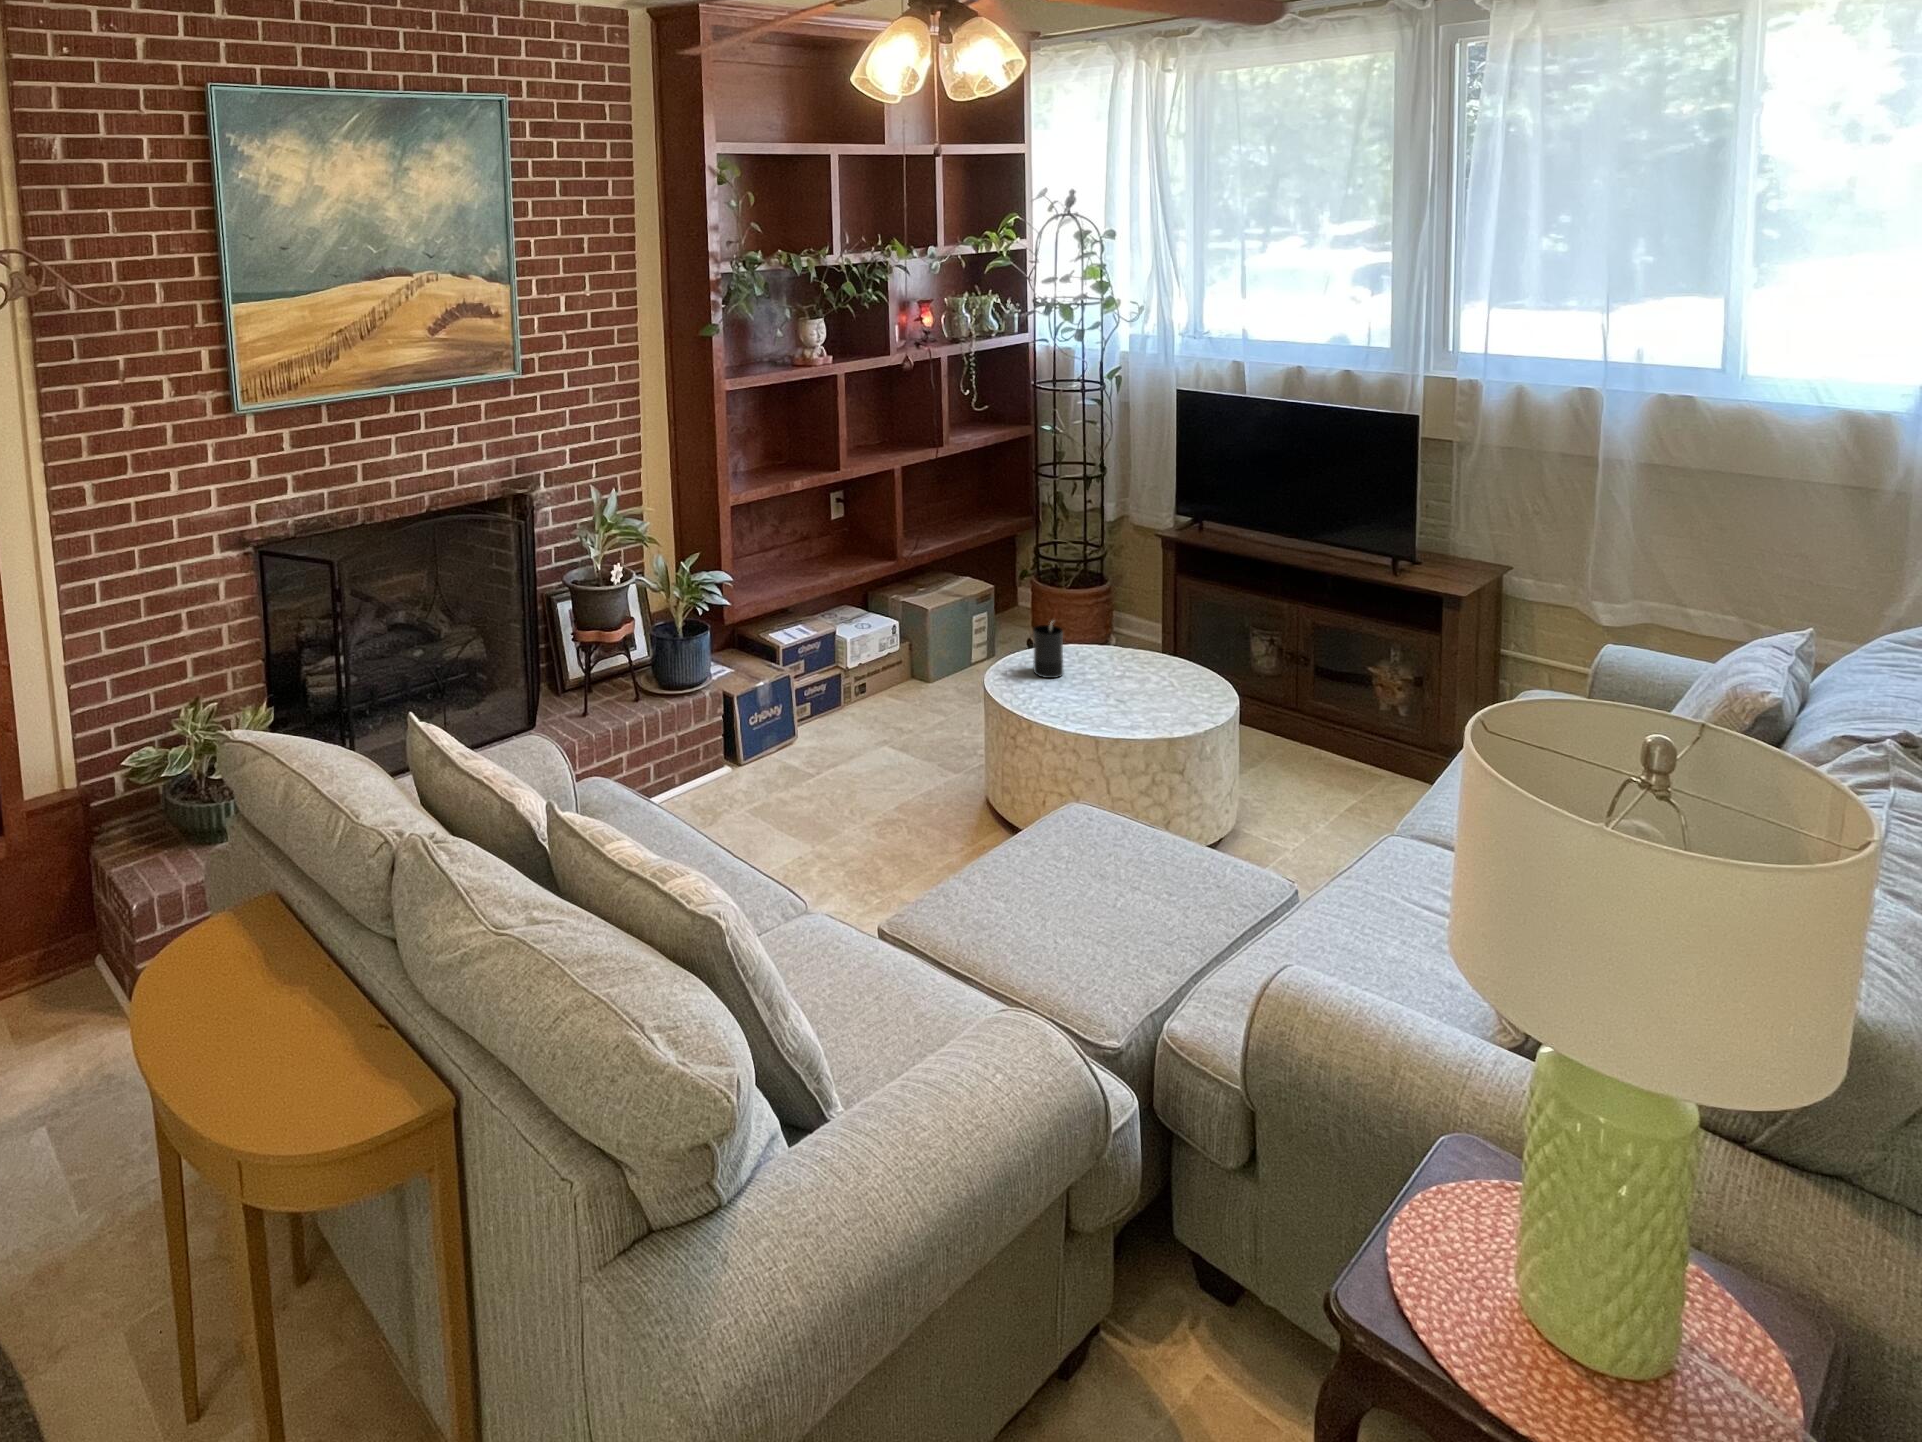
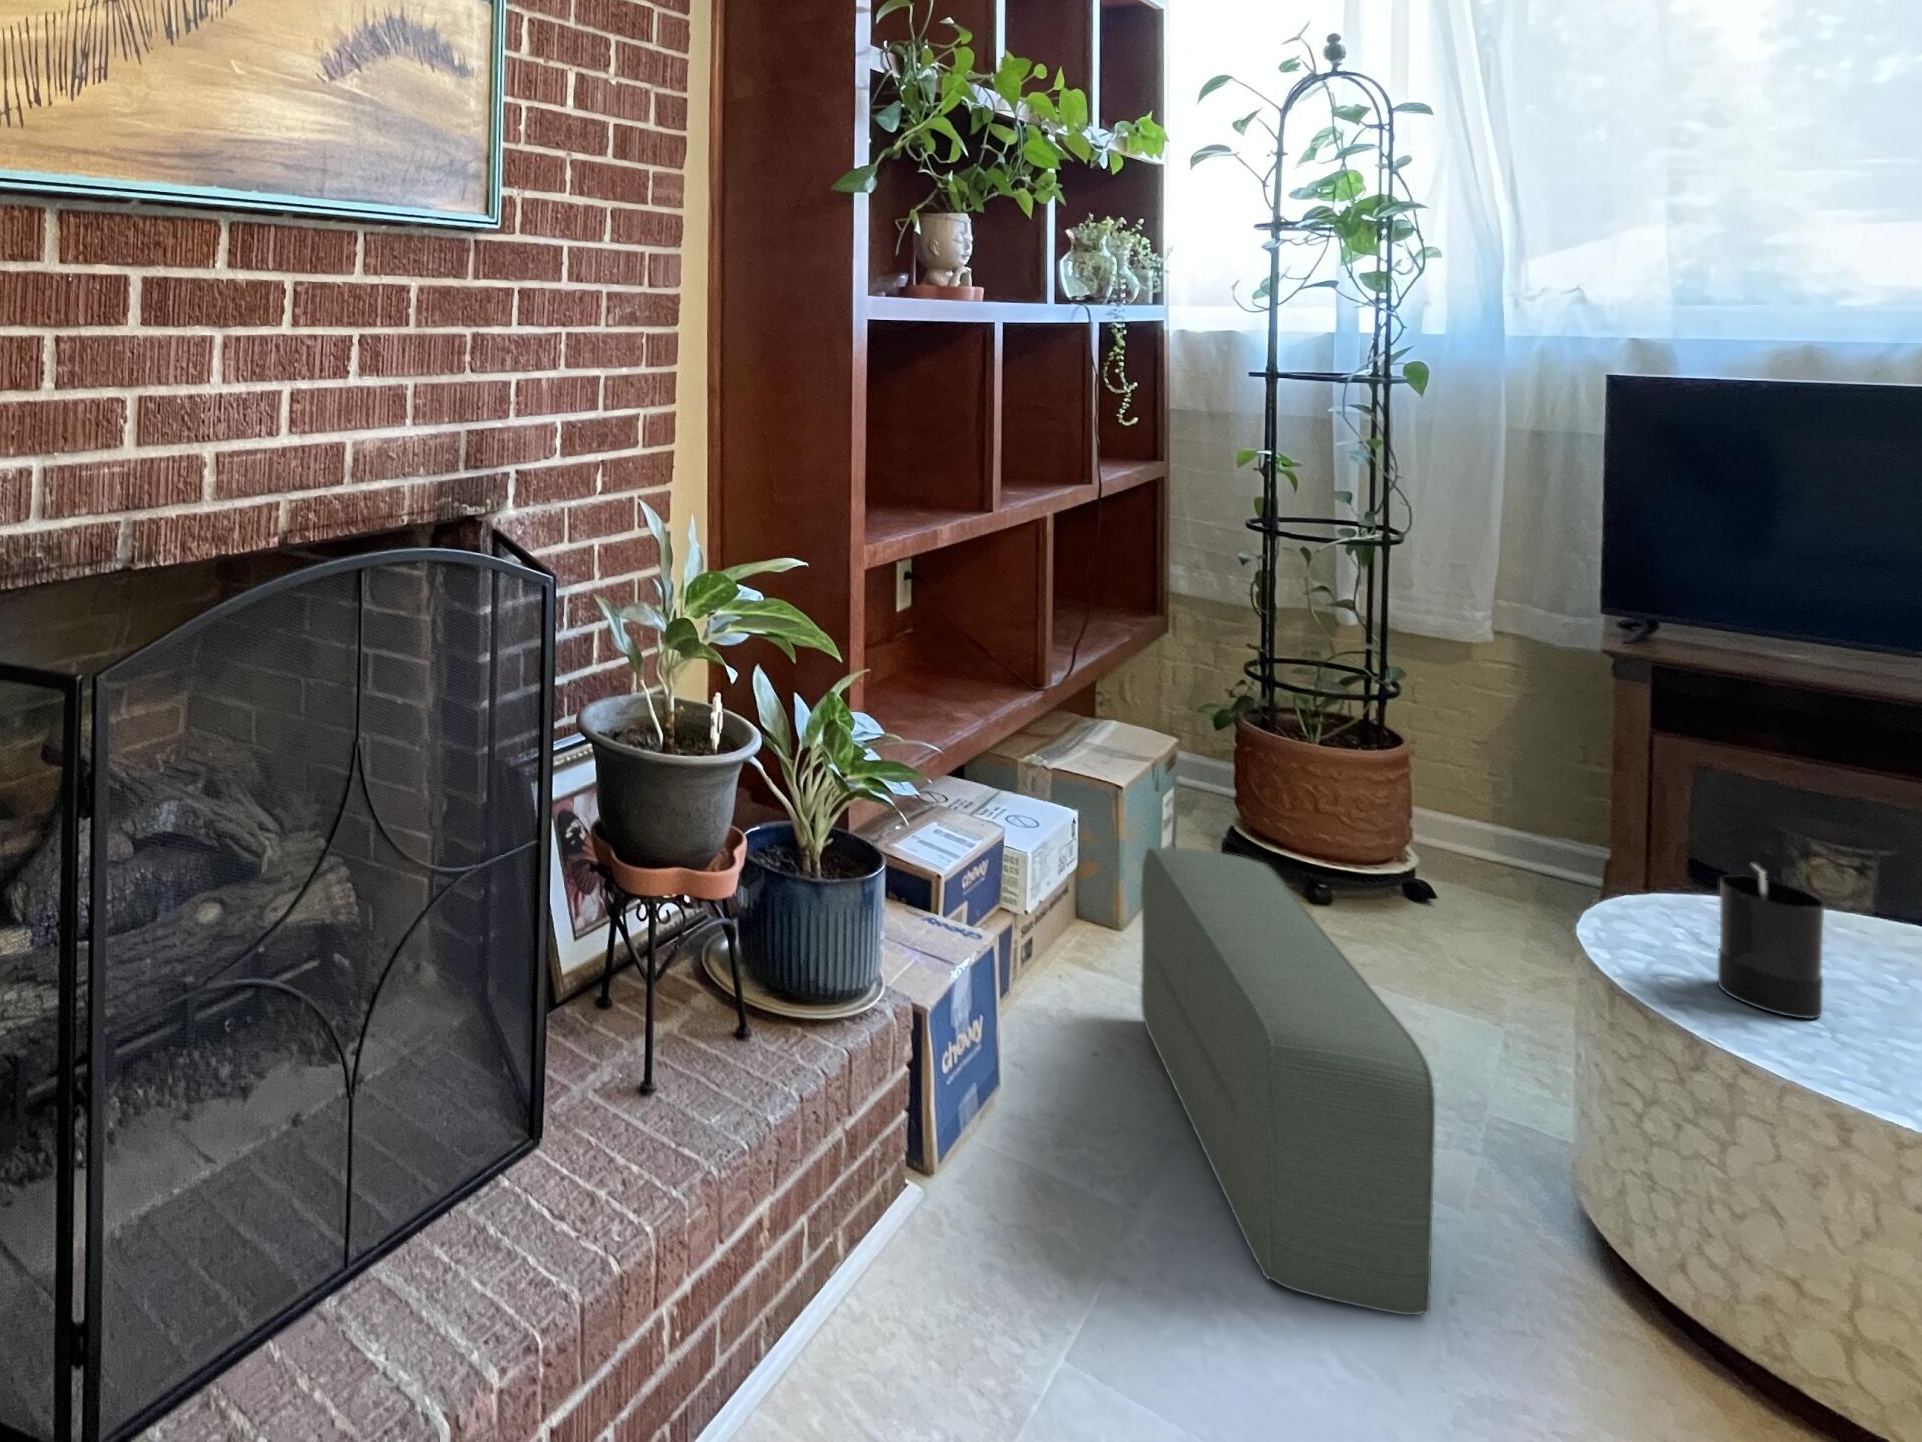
pouf: none [847,632,944,797] -> present [1141,847,1435,1315]

